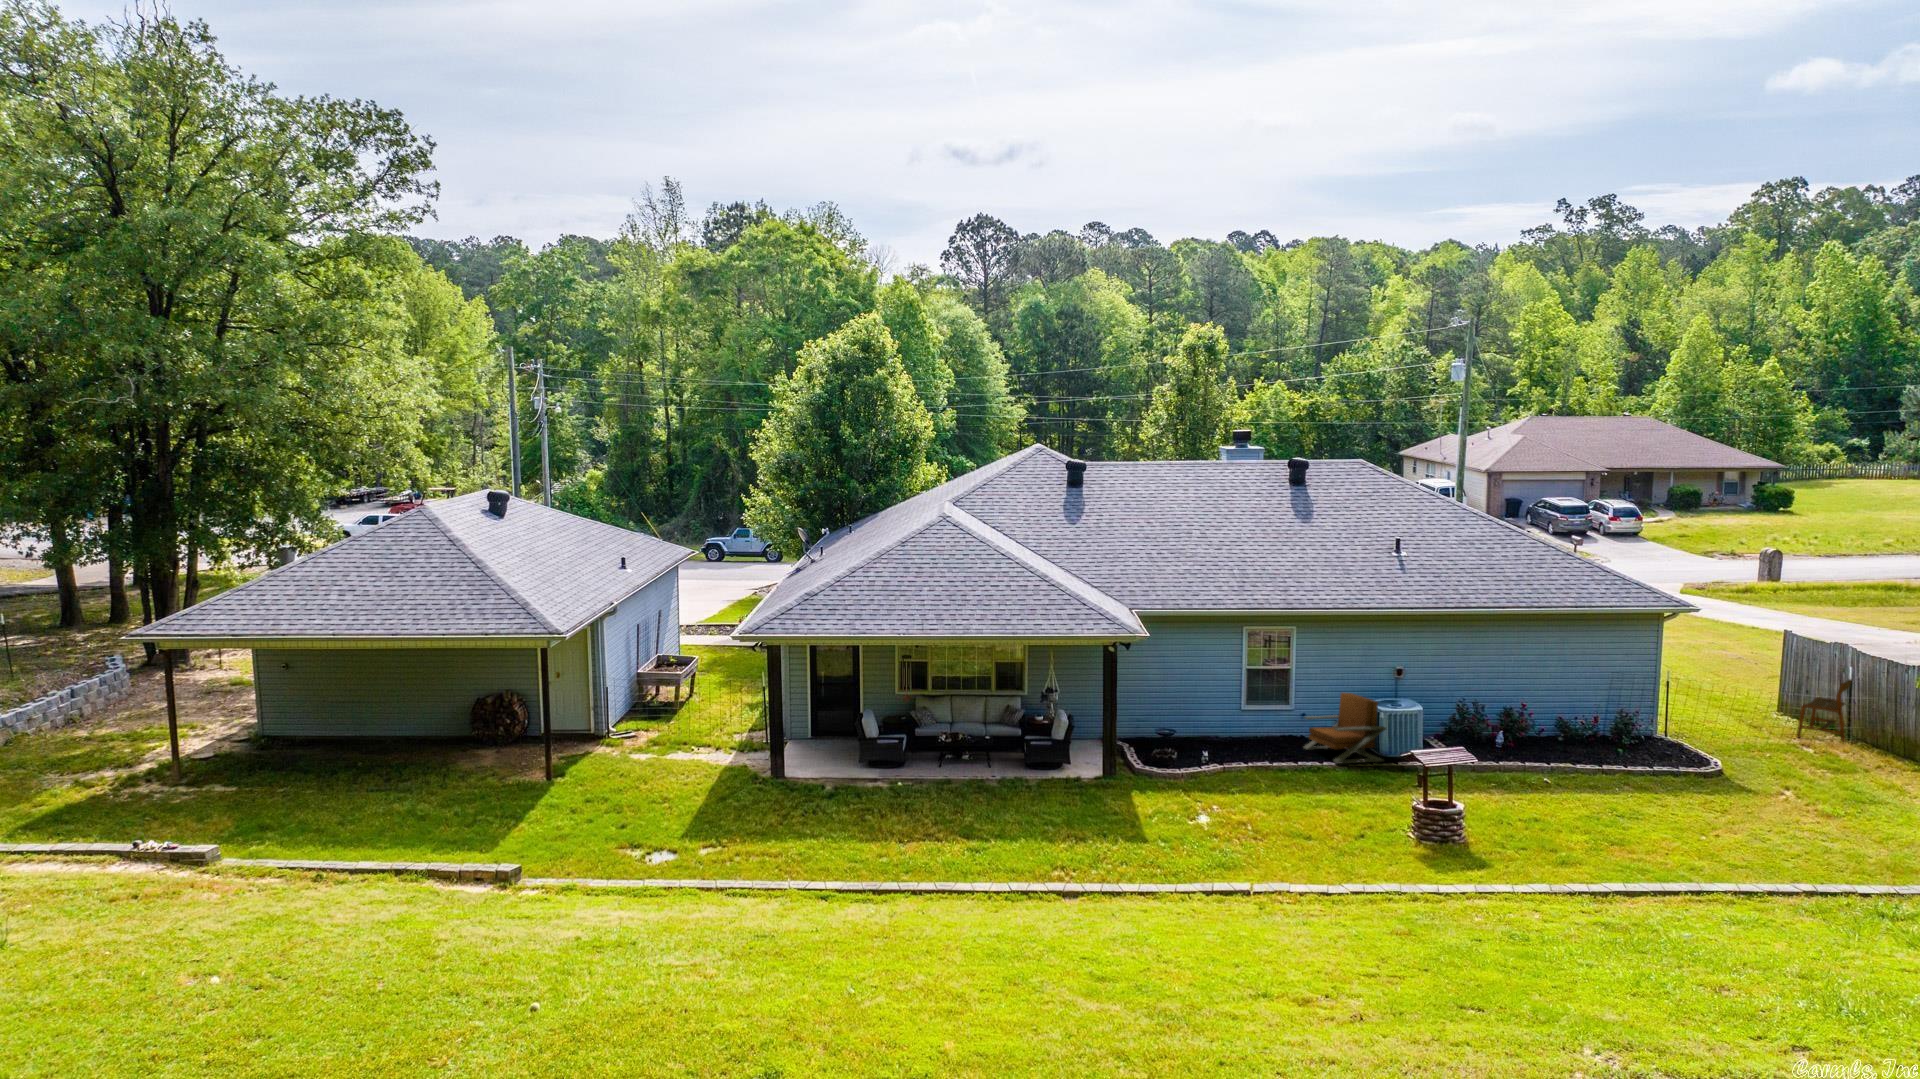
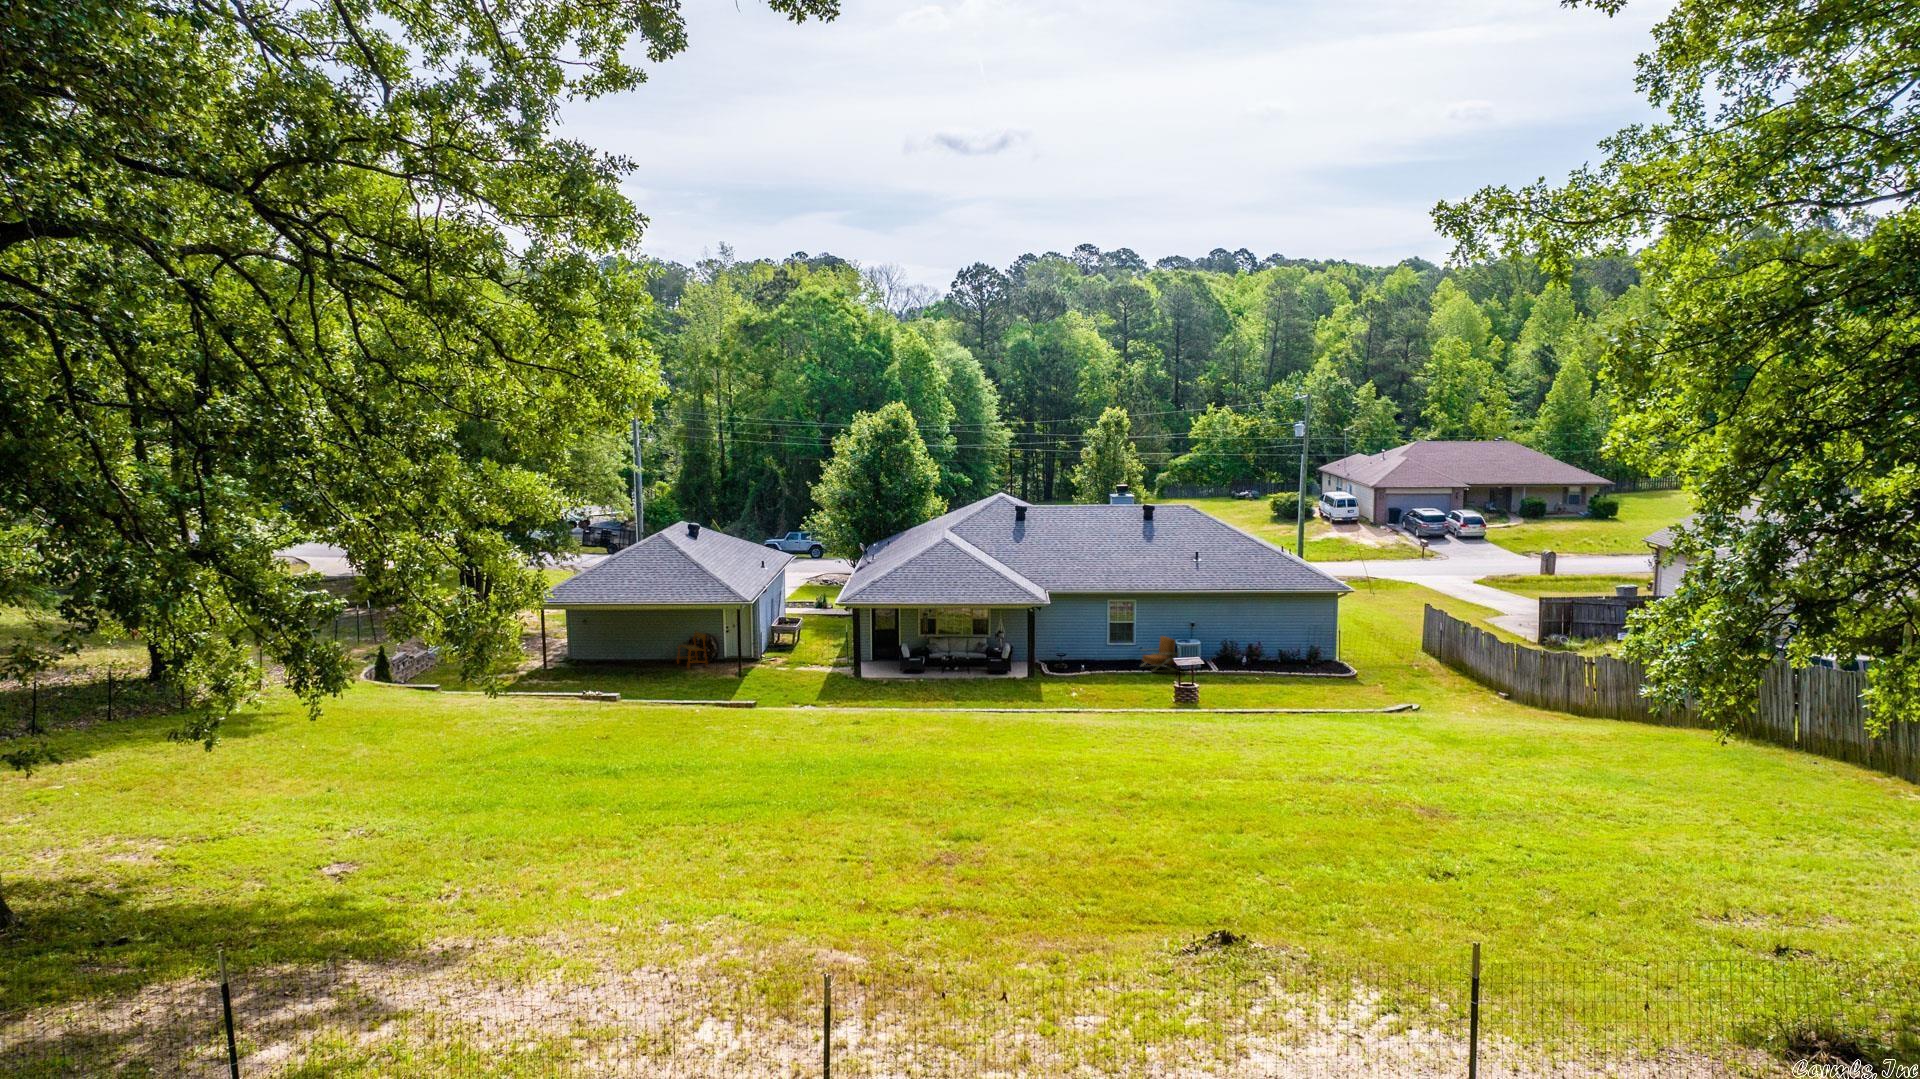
bench: present [1797,679,1852,743] -> present [677,631,707,668]

